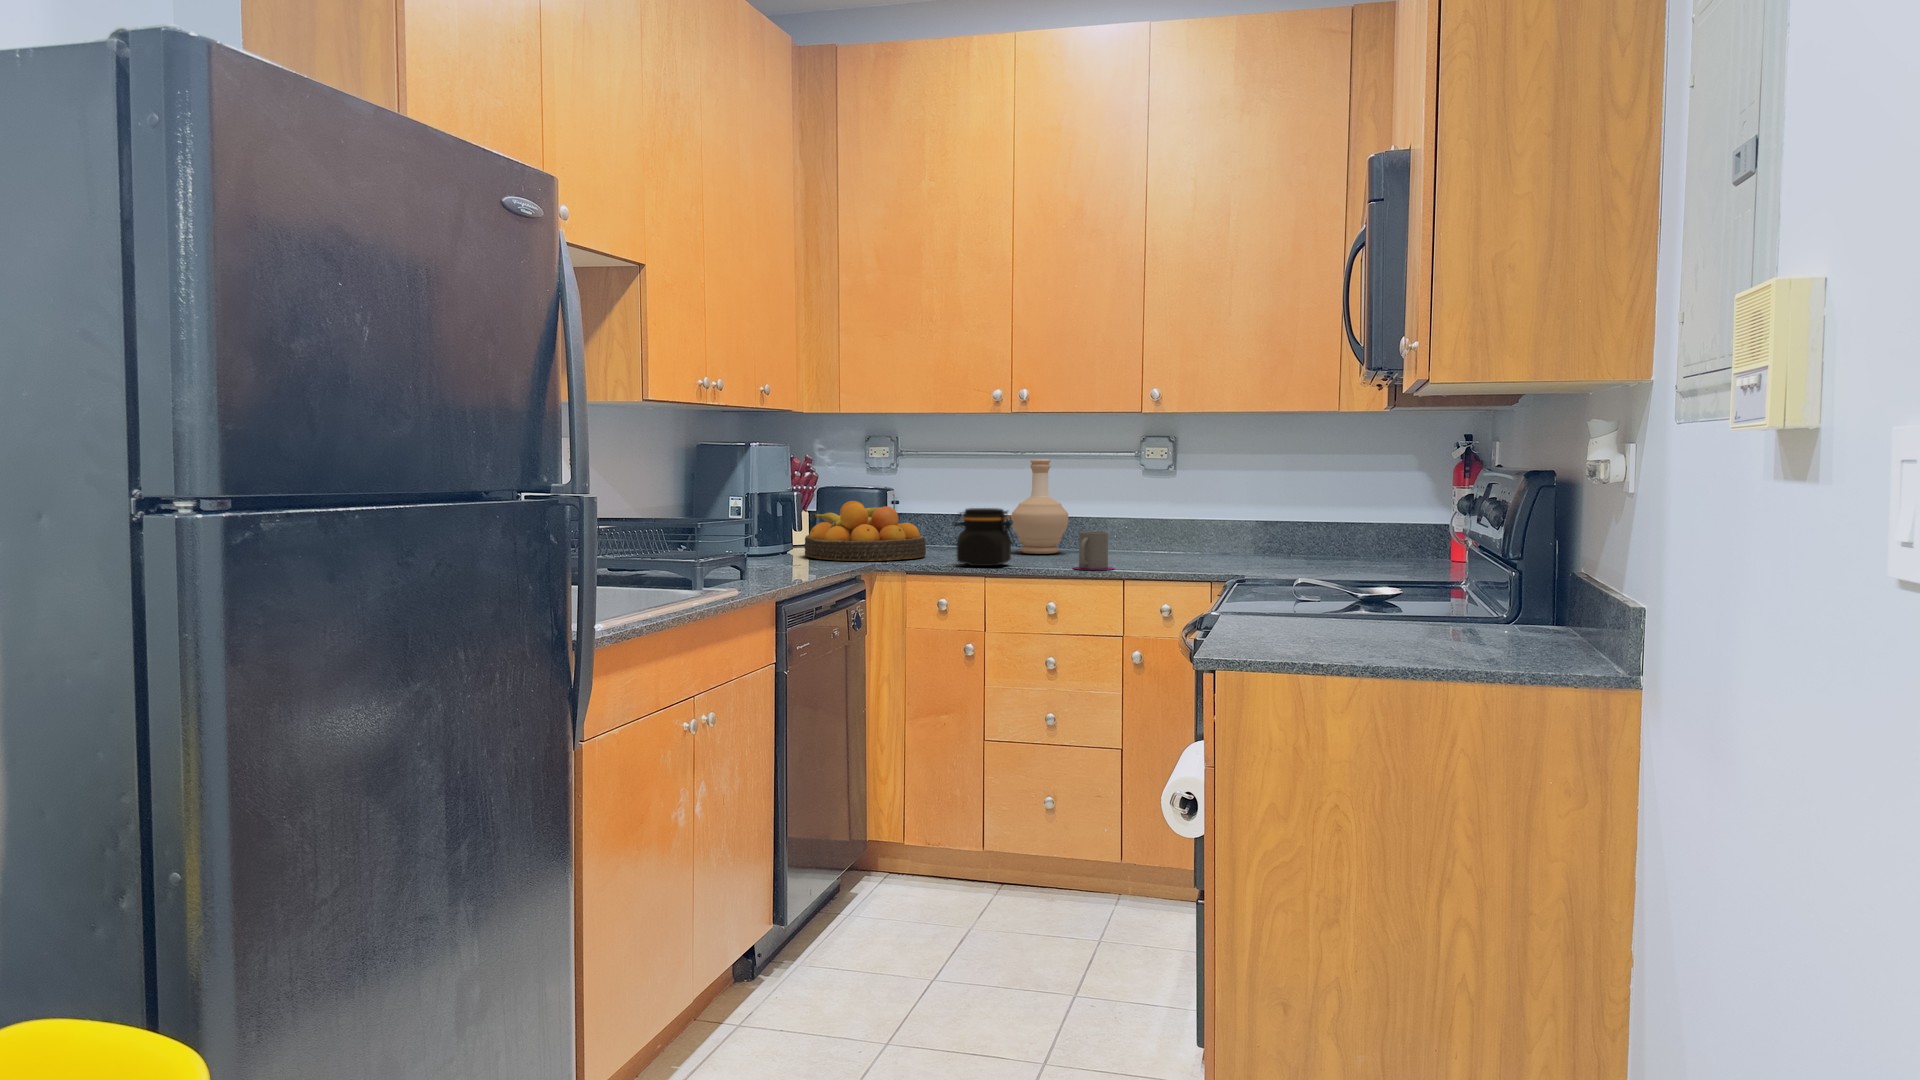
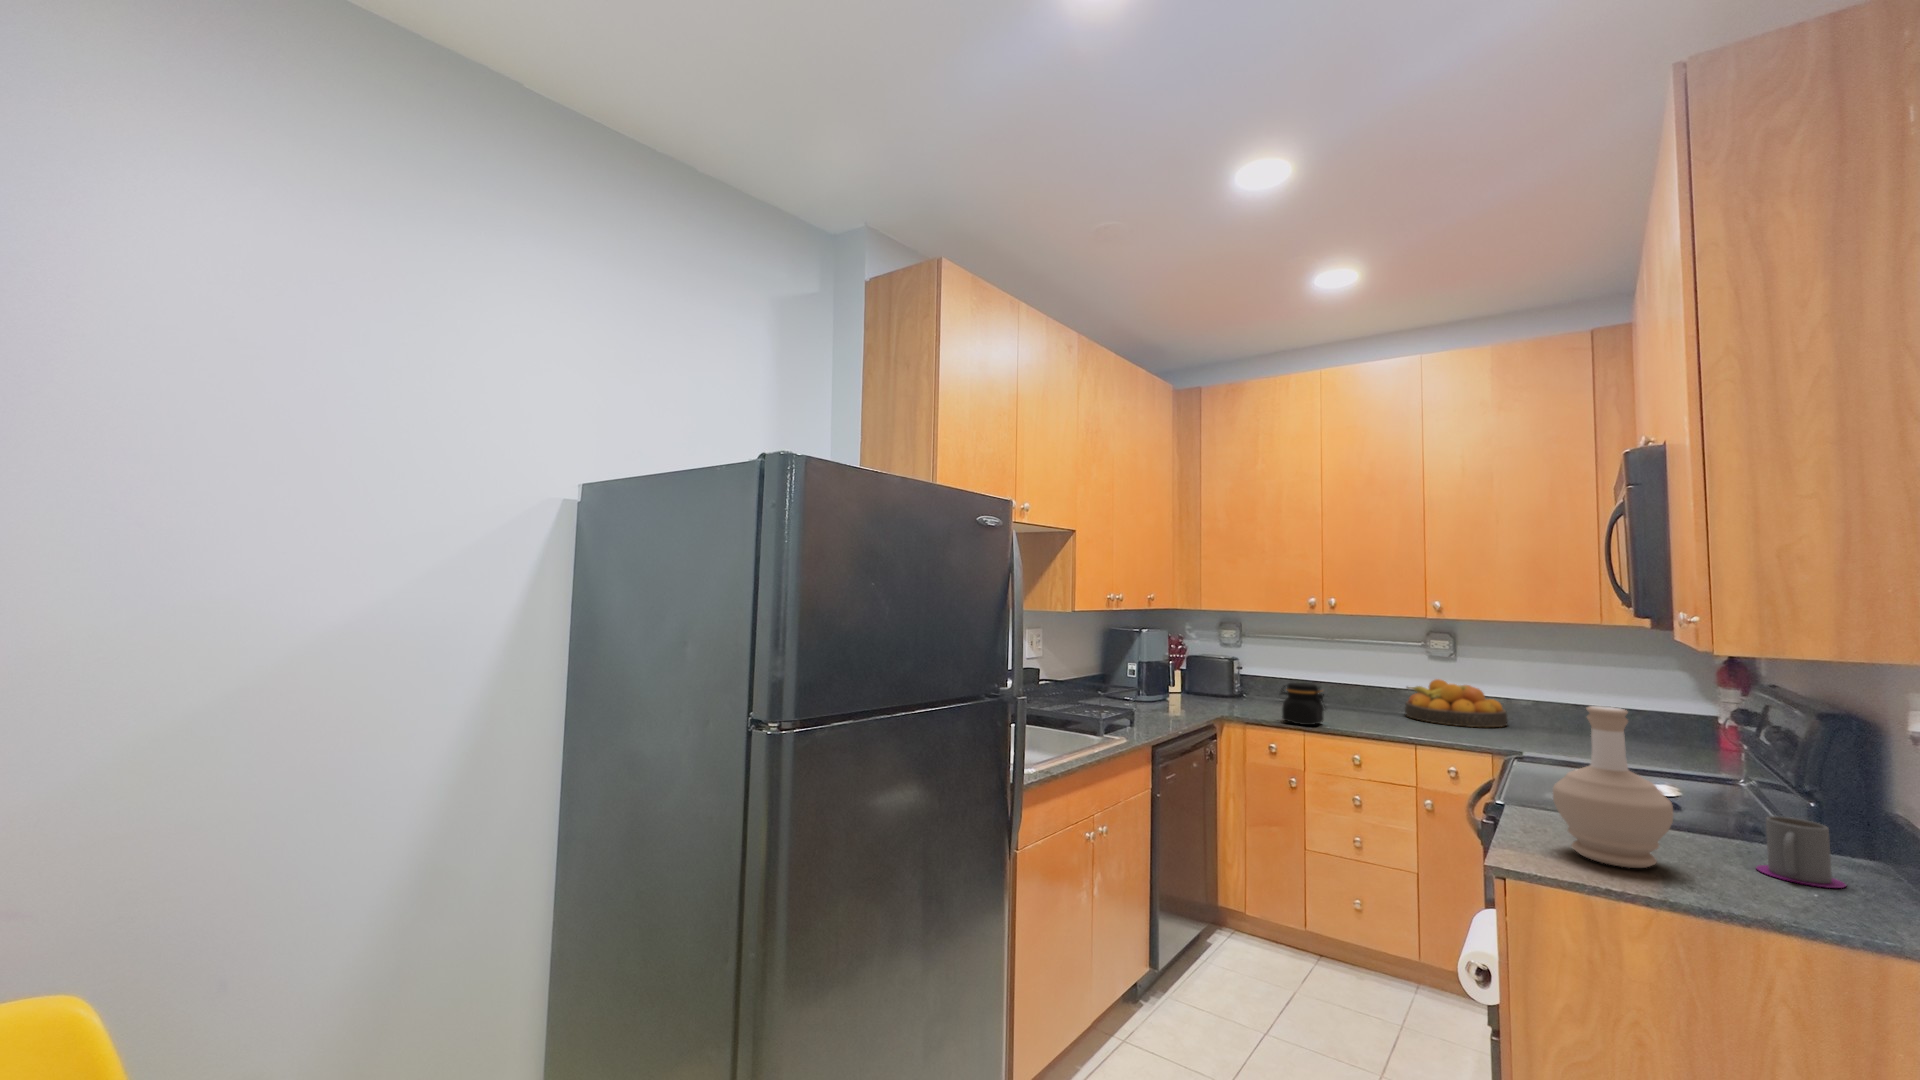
bottle: present [1011,459,1069,554] -> present [1553,706,1673,868]
fruit bowl: present [804,501,926,561] -> present [1405,679,1507,727]
mug: present [1074,531,1114,570] -> present [1756,816,1846,888]

